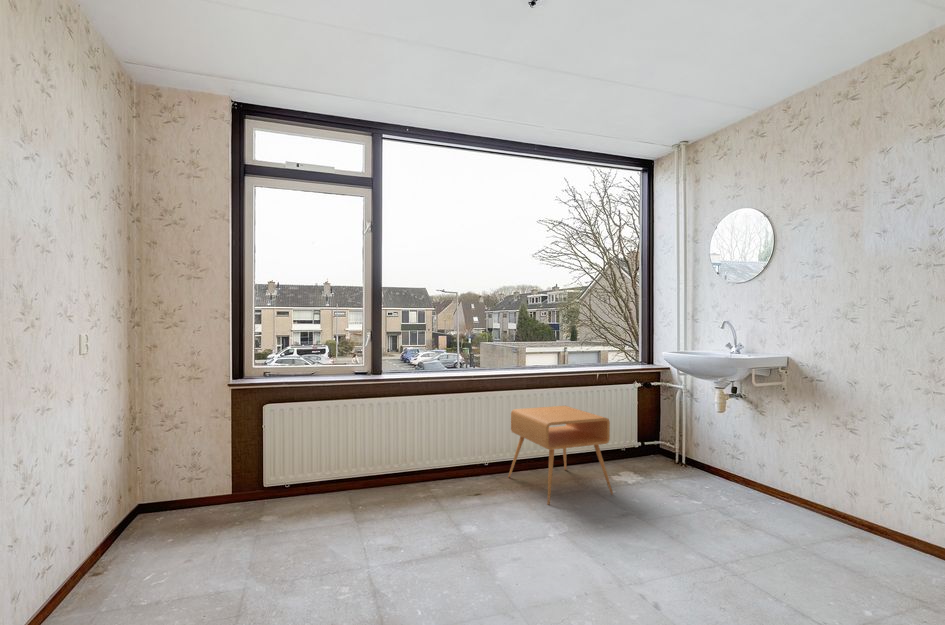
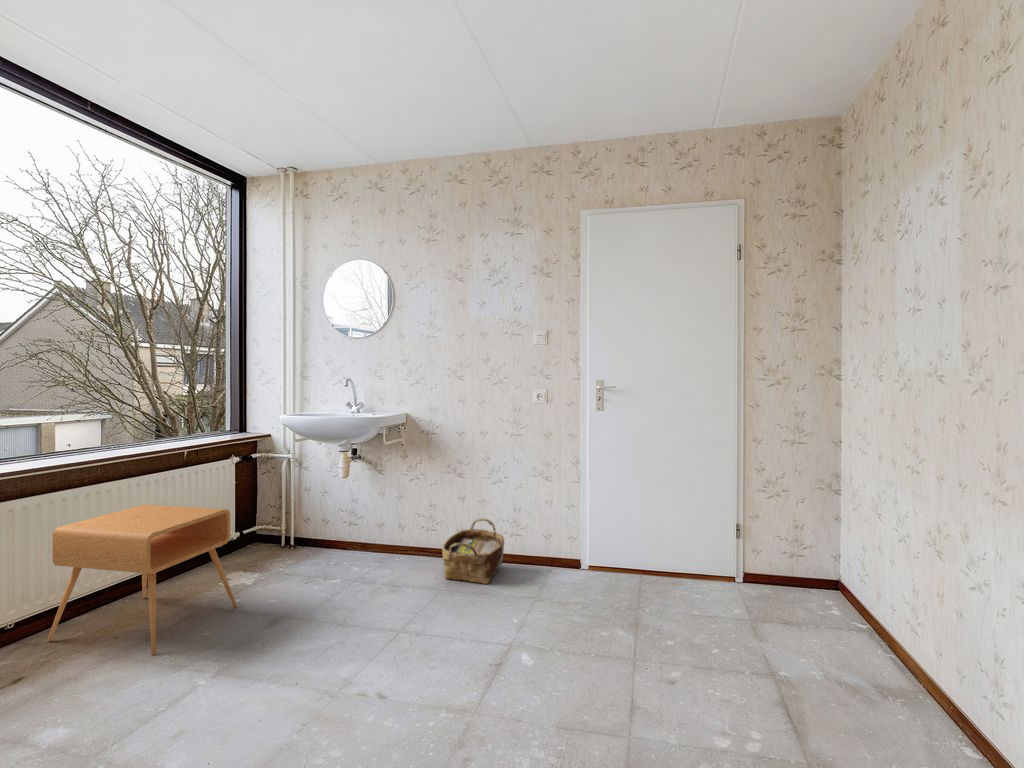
woven basket: none [809,486,908,562] -> present [442,518,504,584]

